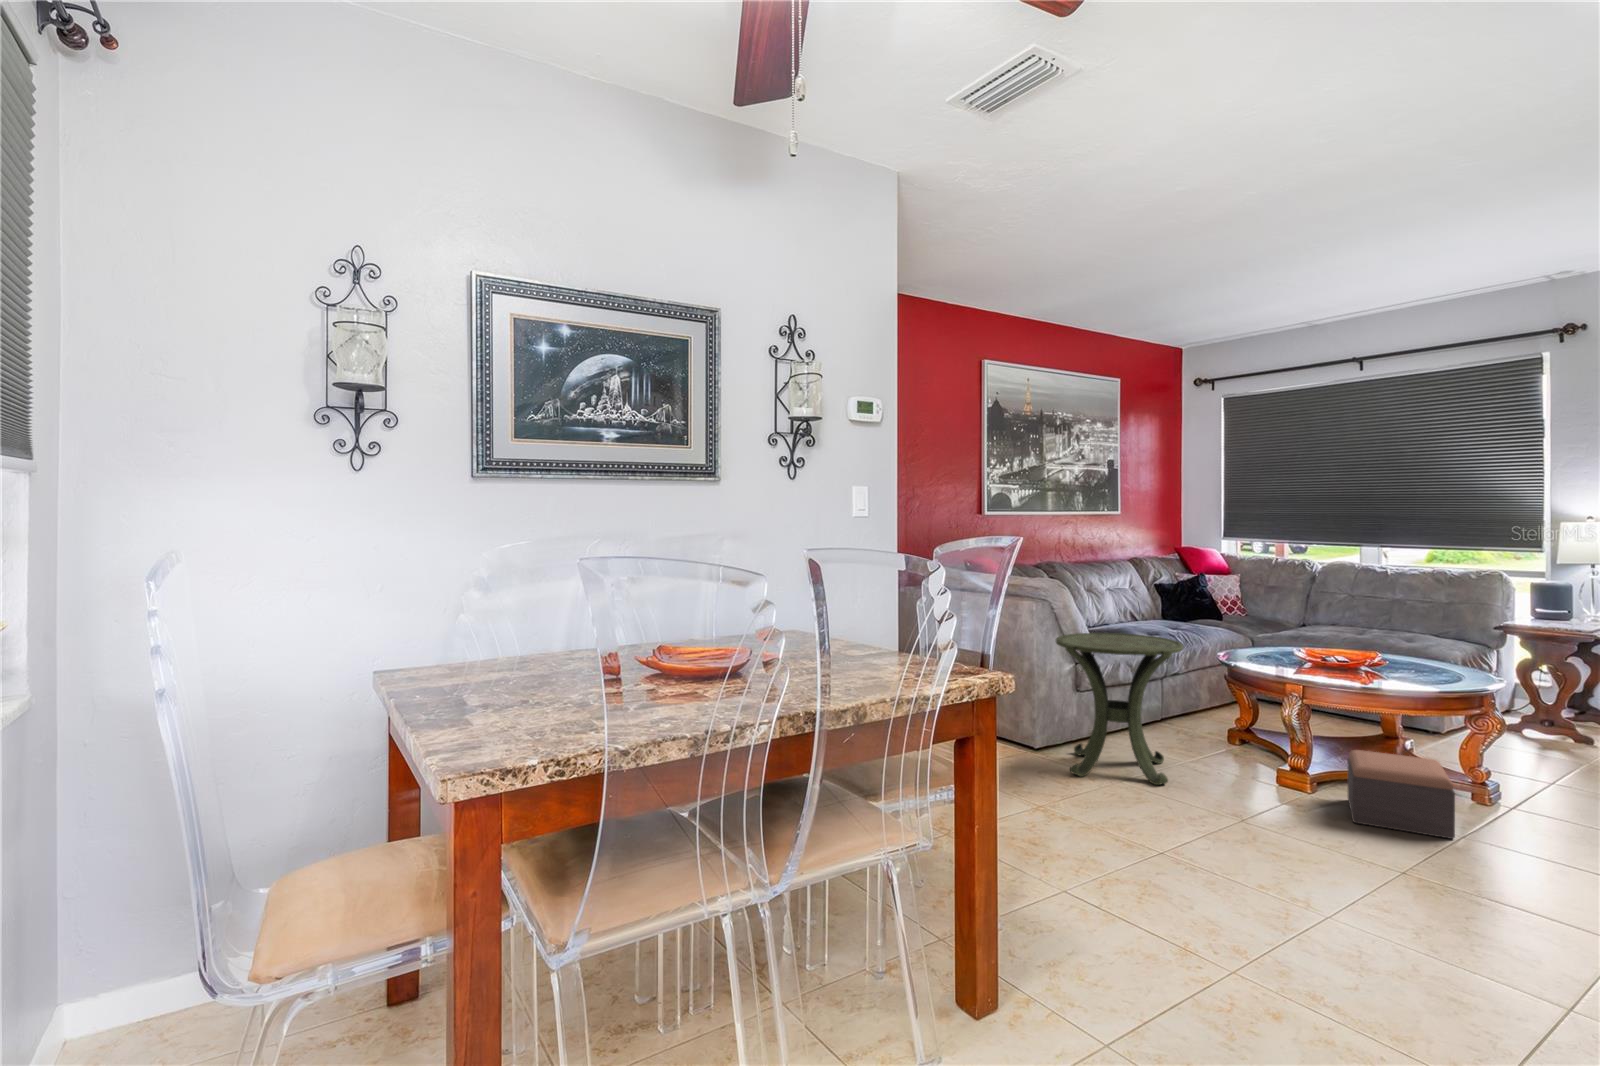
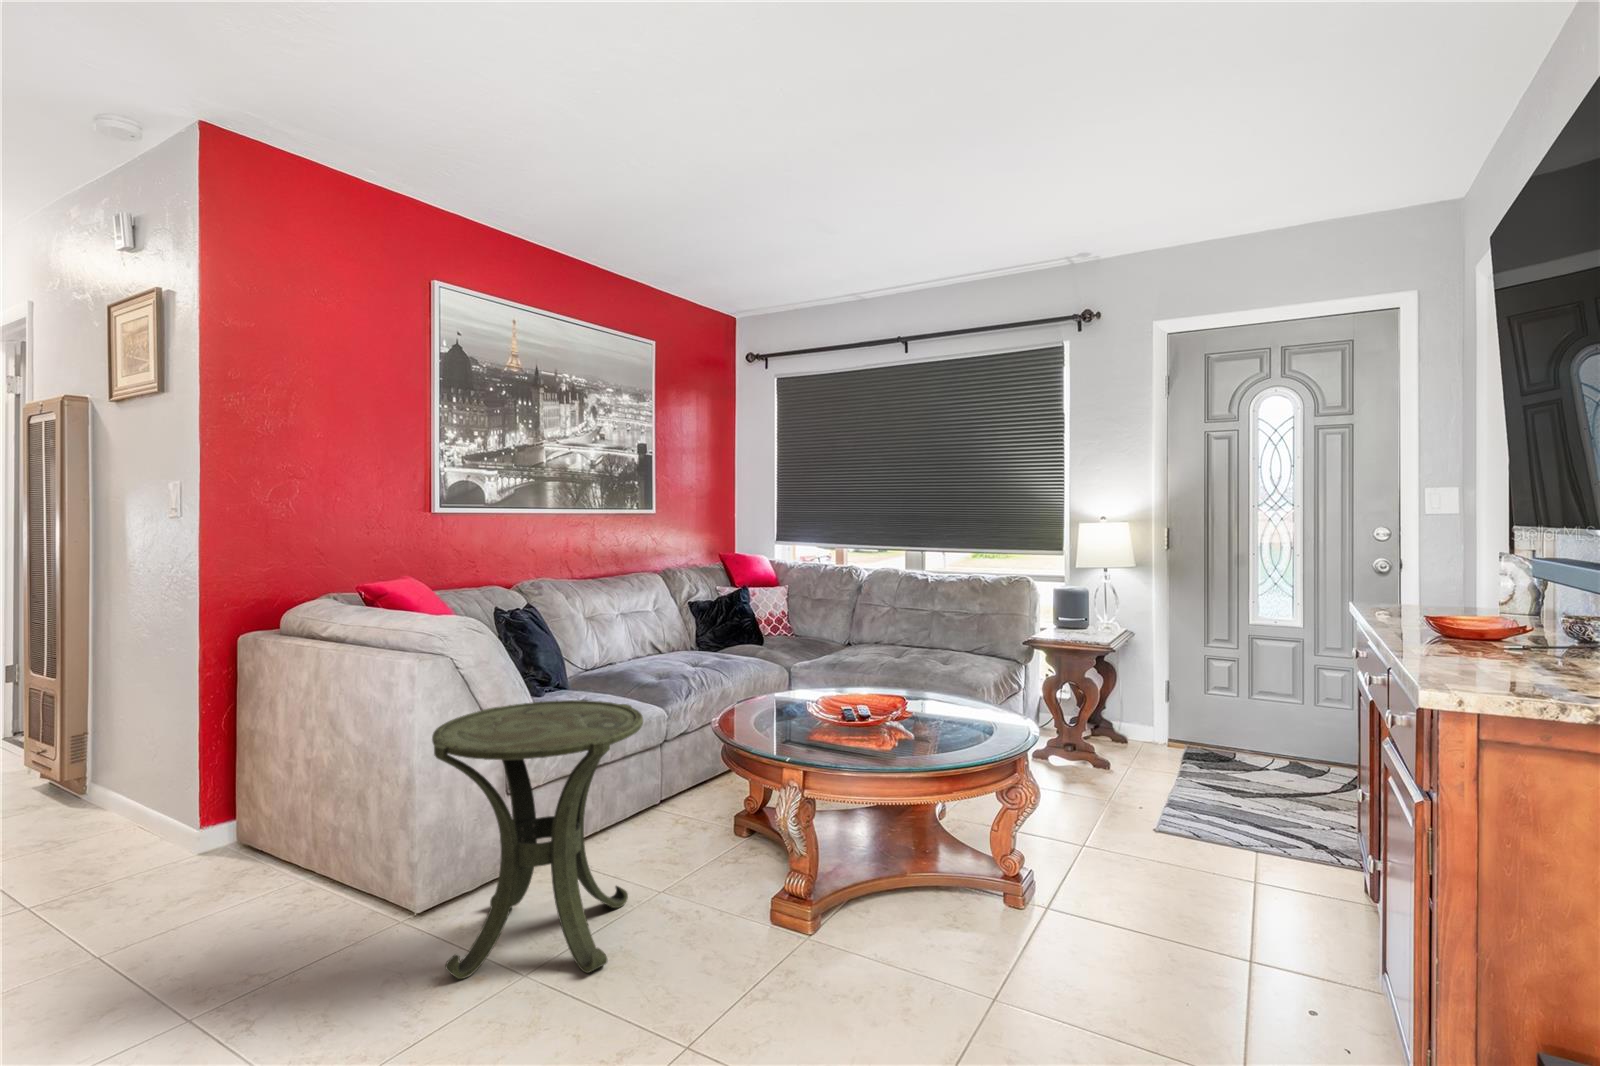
footstool: present [1348,750,1455,839] -> none [858,865,988,1012]

